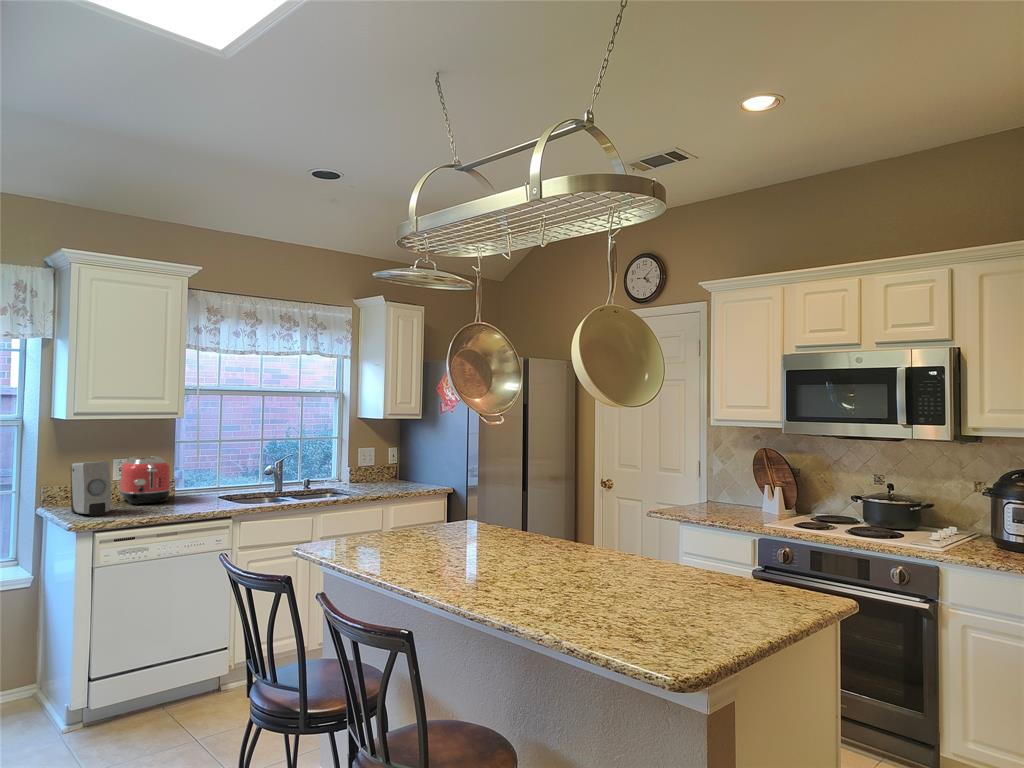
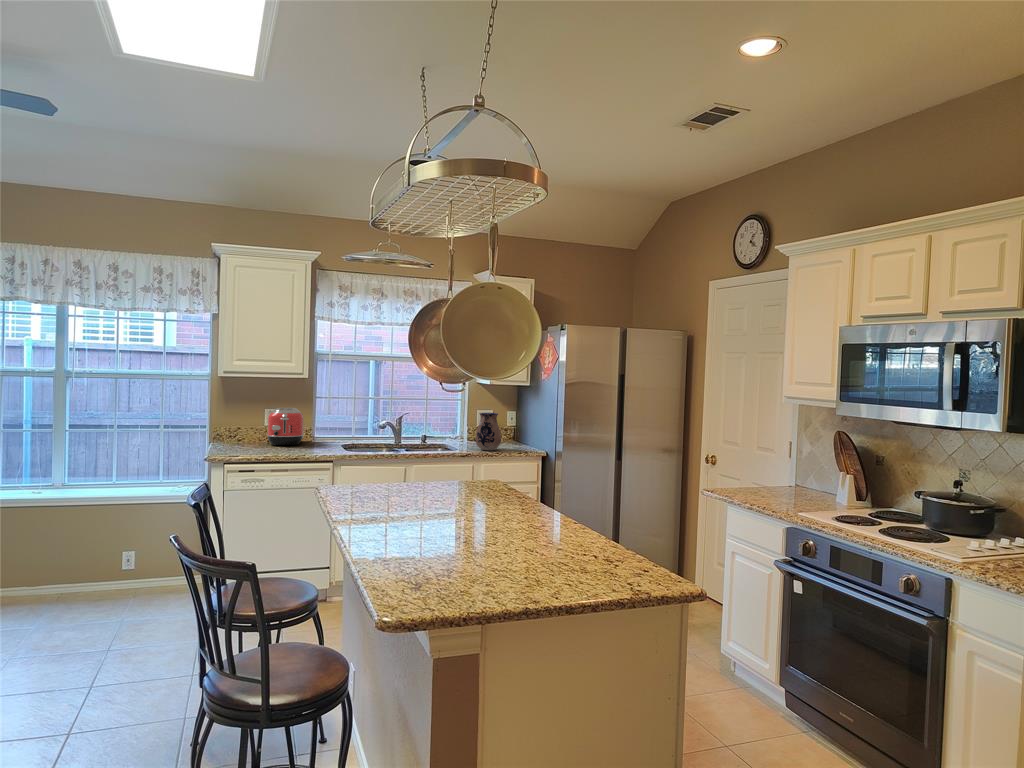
ceramic pitcher: none [374,449,403,490] -> present [476,413,501,450]
soap dispenser: present [71,462,111,516] -> none [224,409,246,451]

